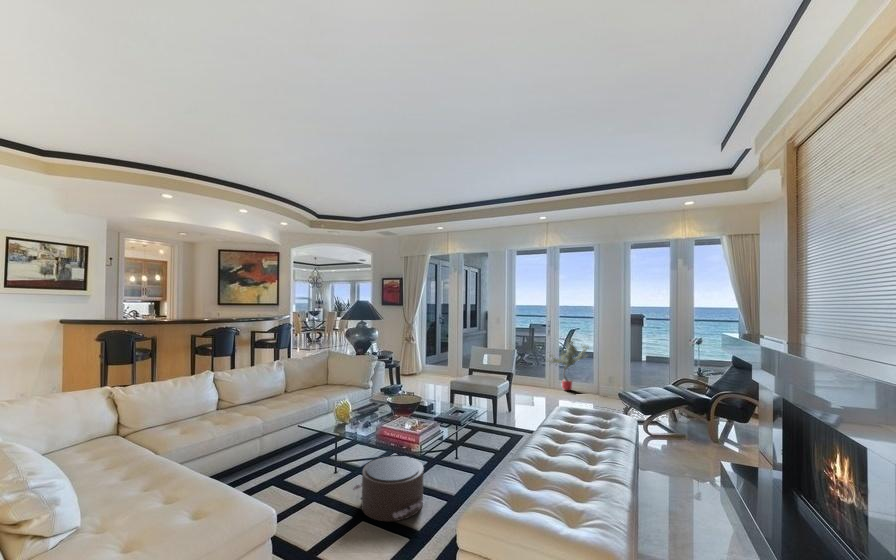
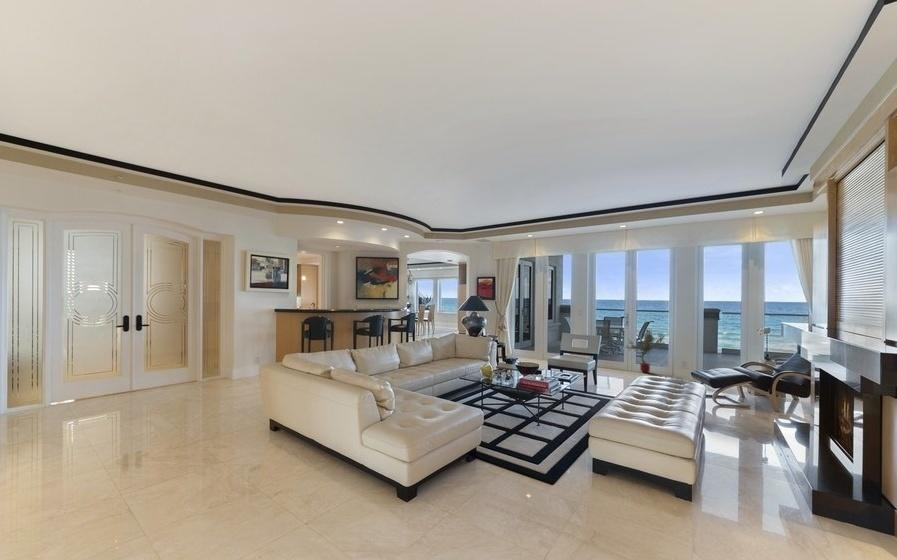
pouf: present [353,456,424,521] -> none [501,401,553,436]

